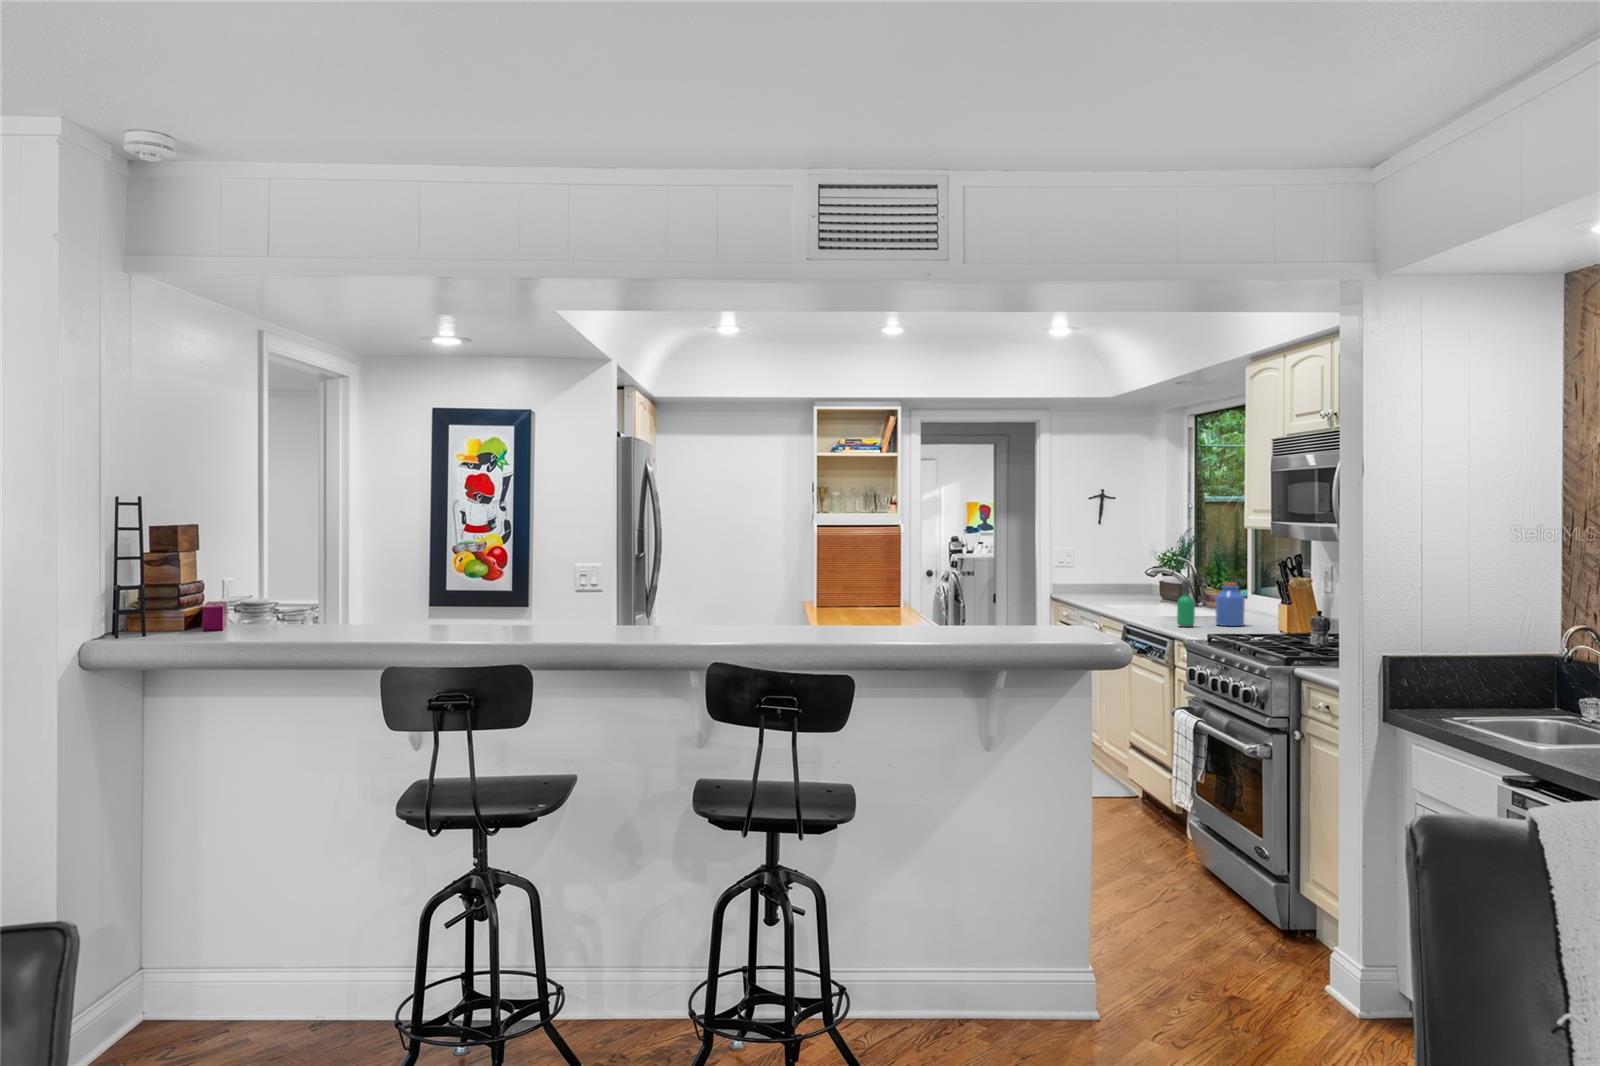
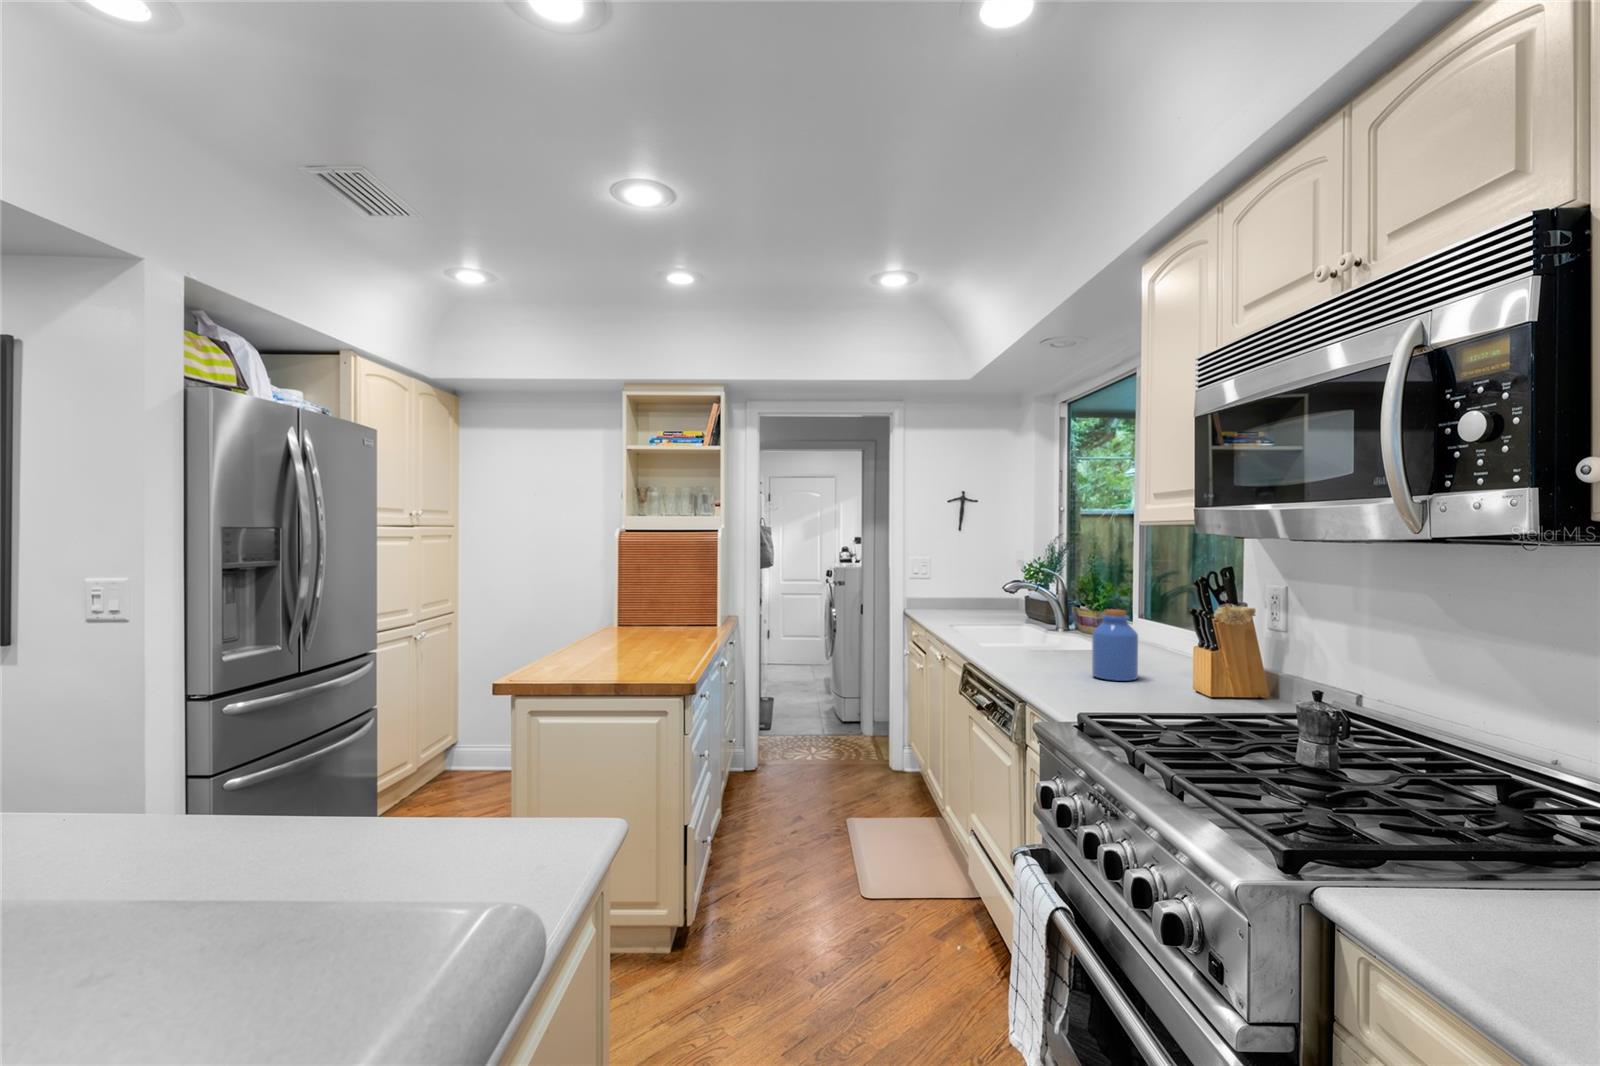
soap dispenser: present [1177,579,1195,627] -> none [1031,605,1058,681]

